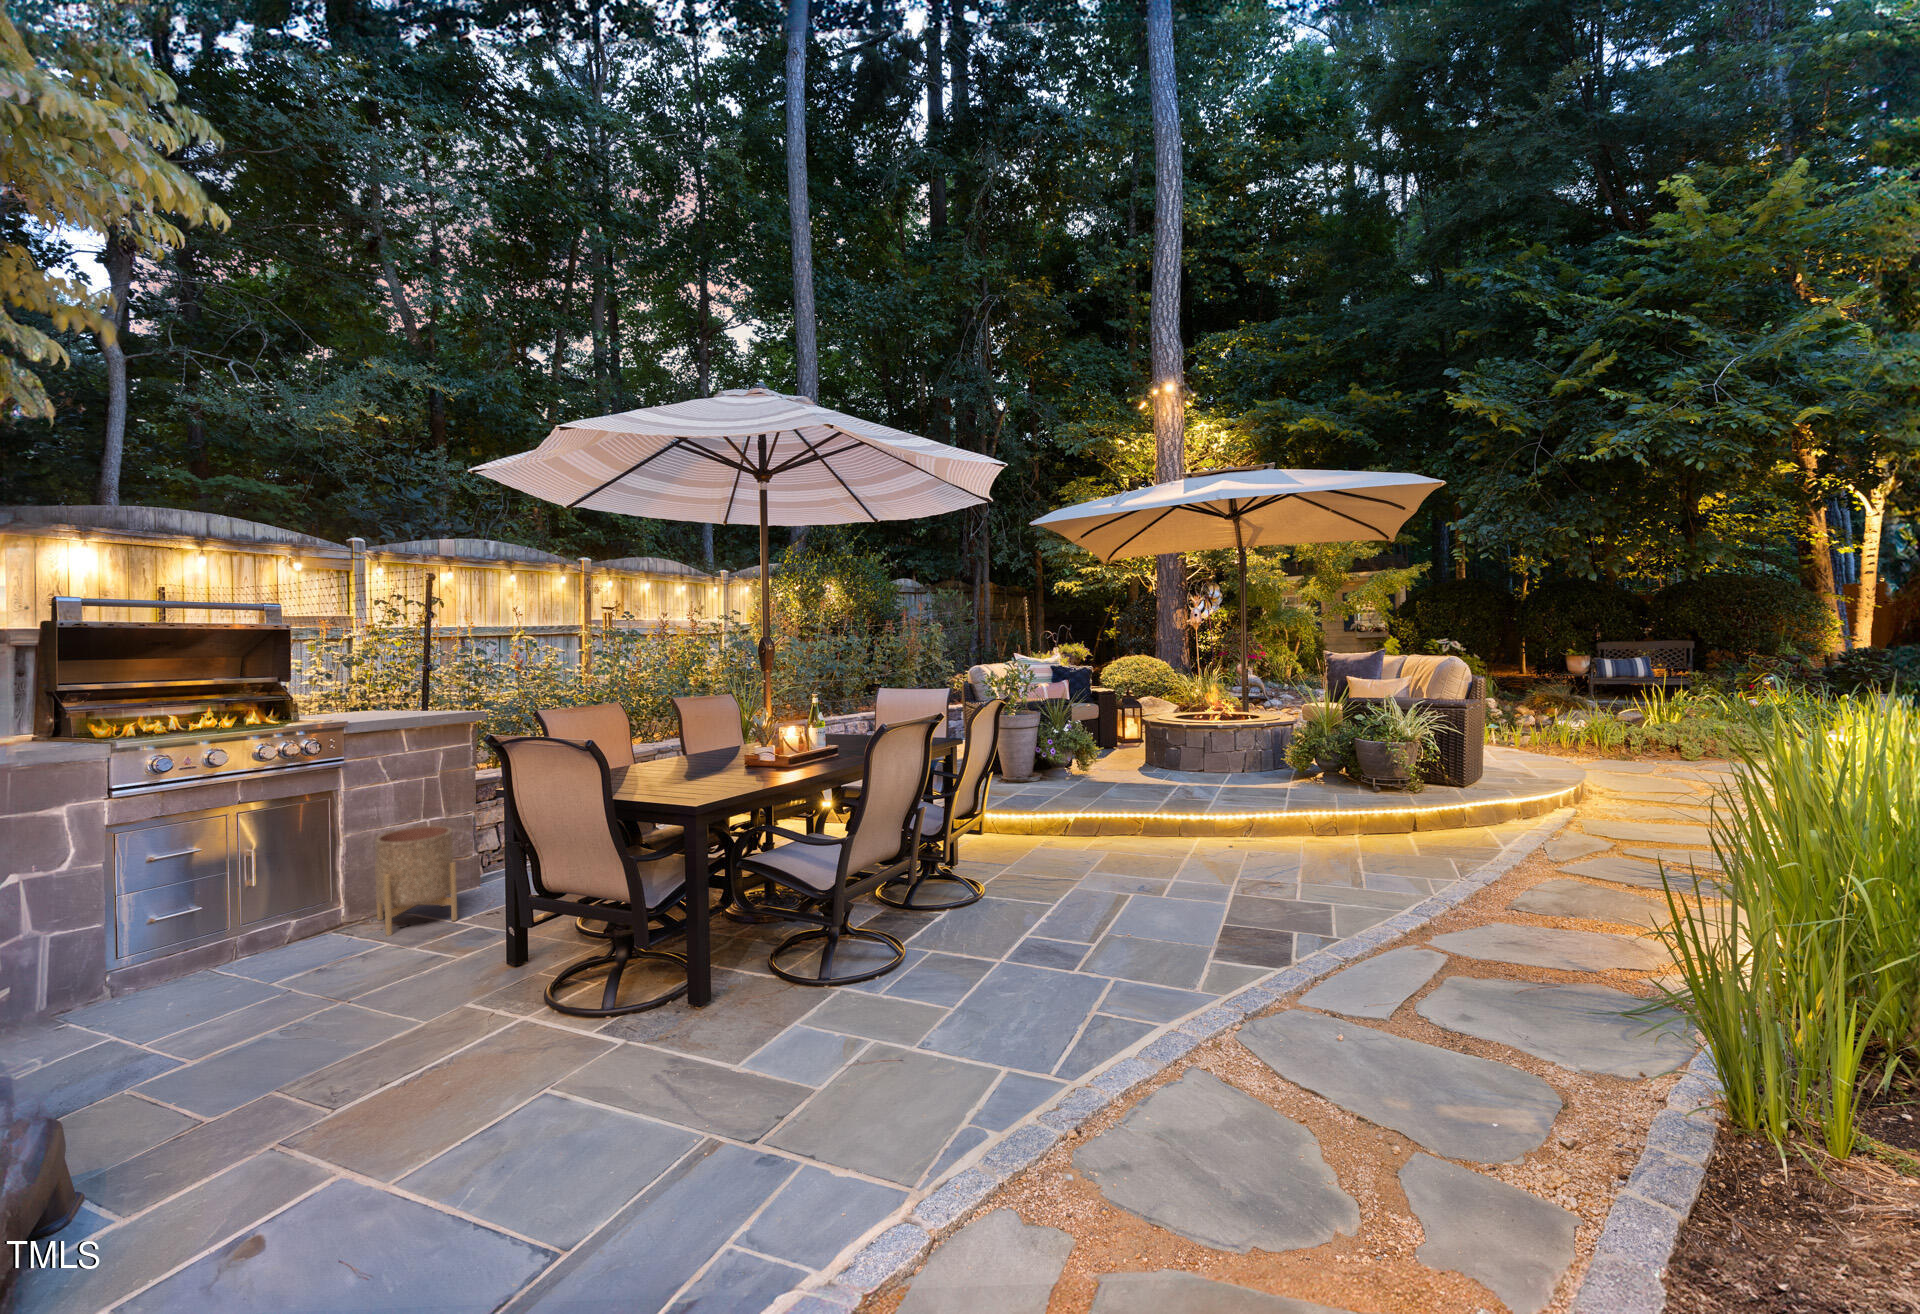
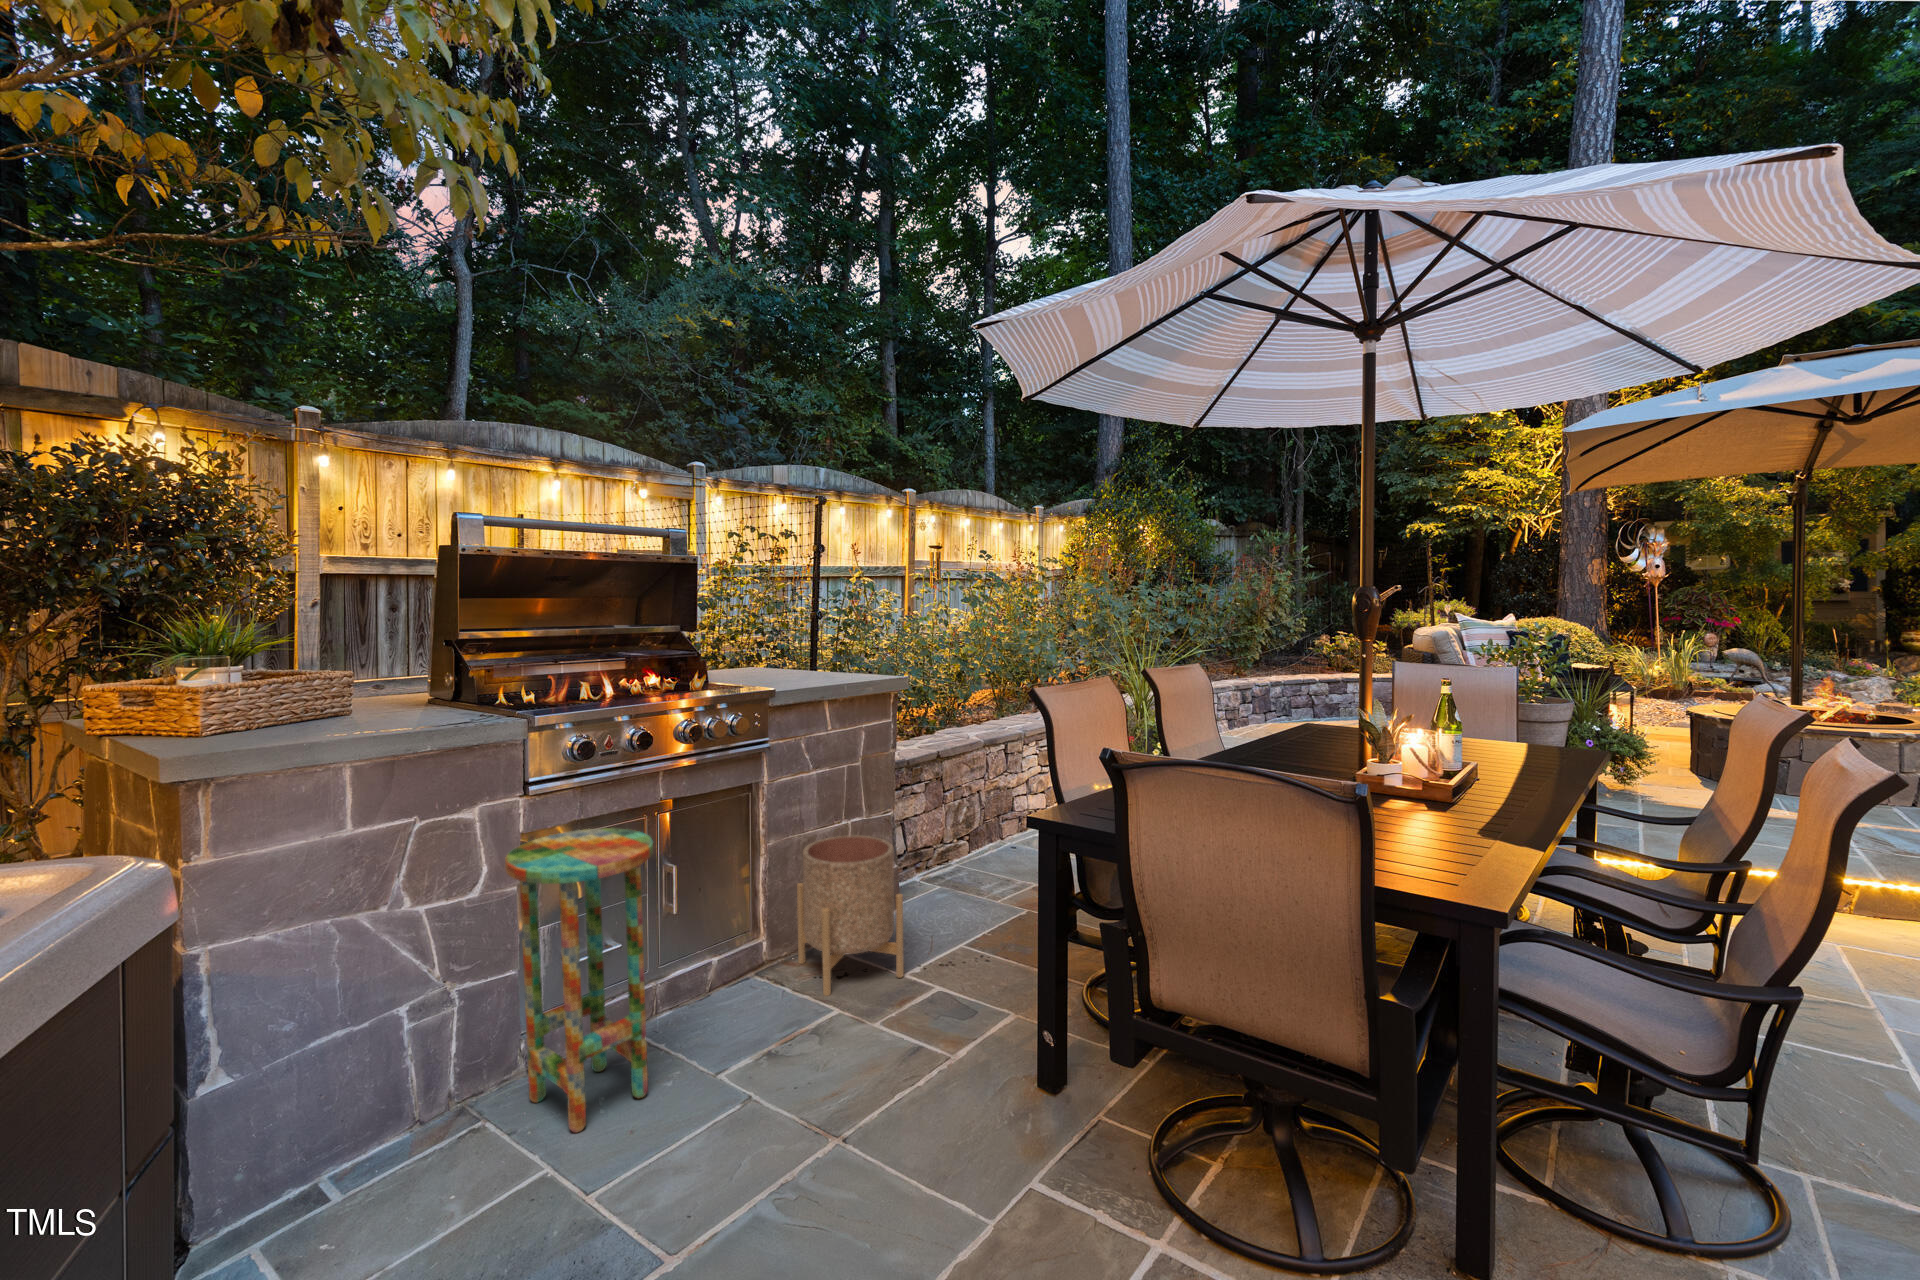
side table: none [85,821,217,1022] -> present [505,828,653,1133]

